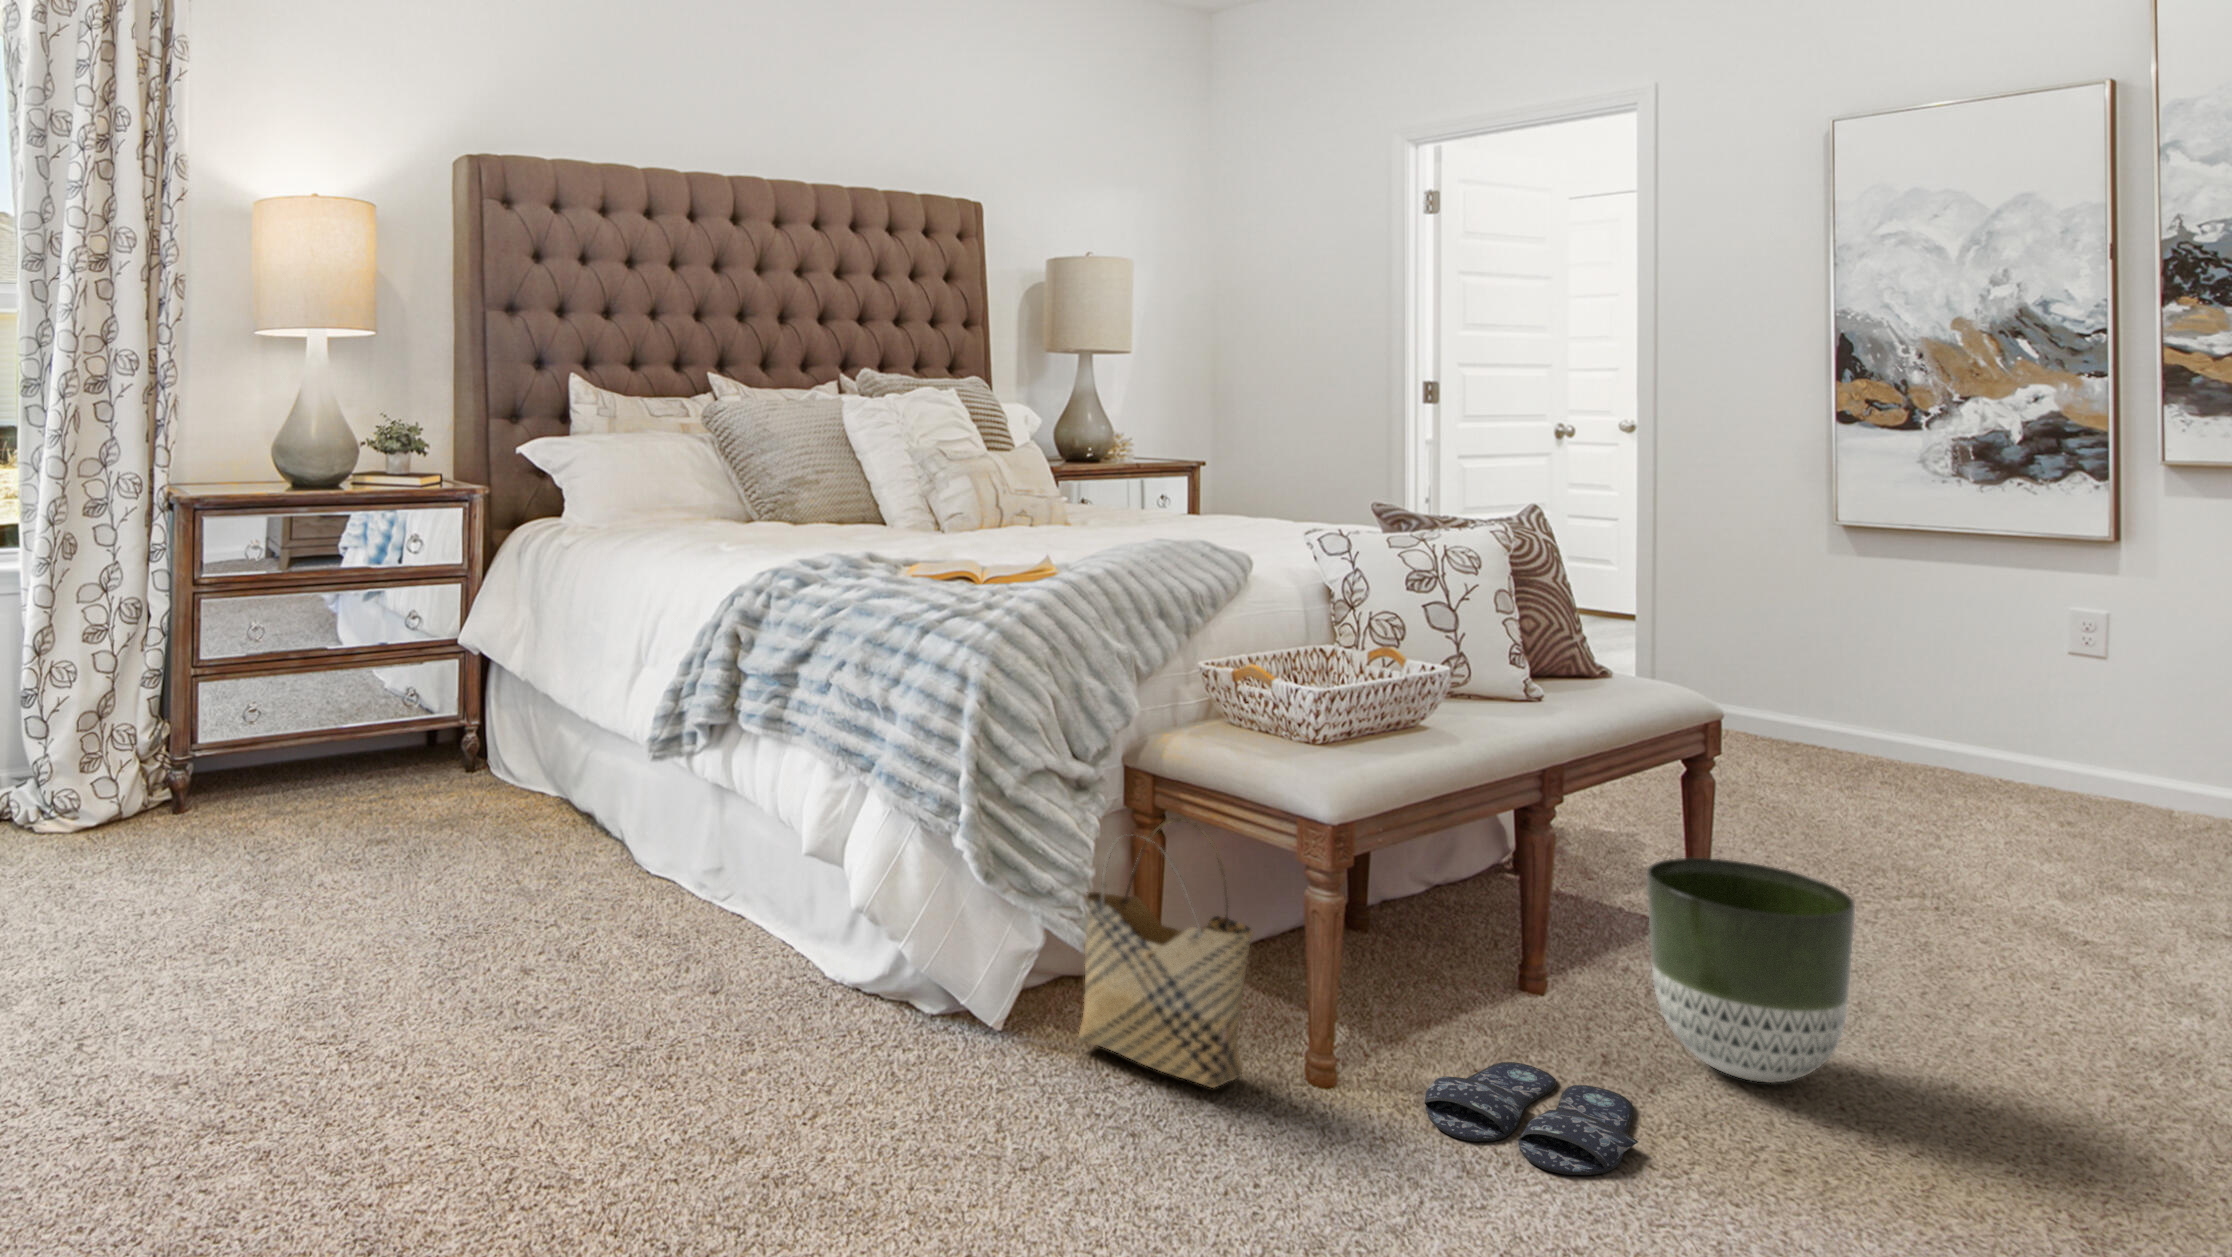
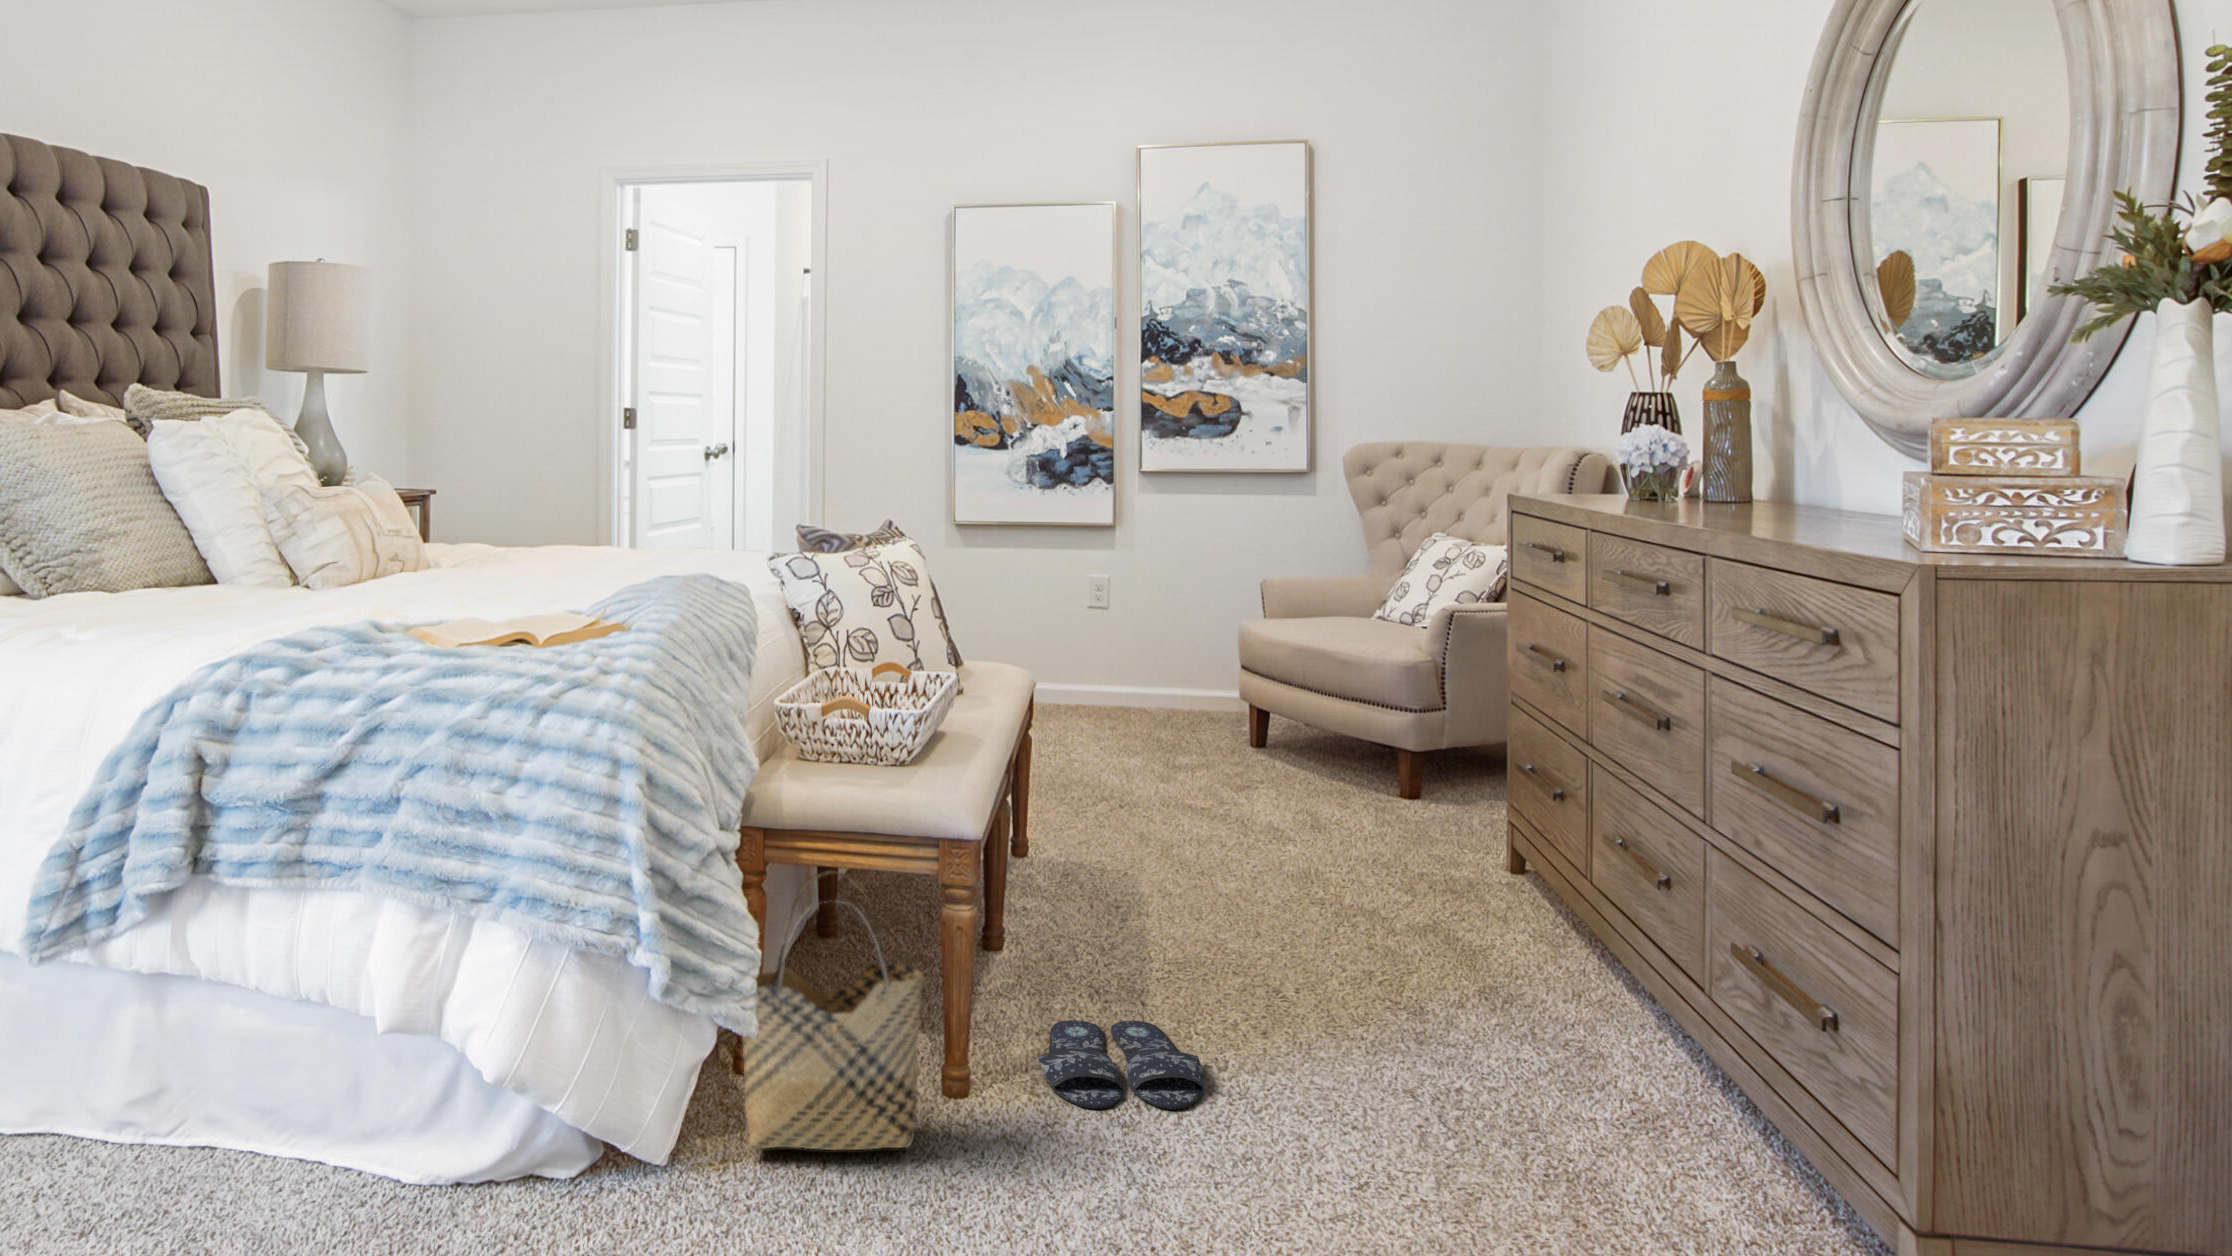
planter: present [1647,858,1855,1083] -> none [1108,800,1248,977]

